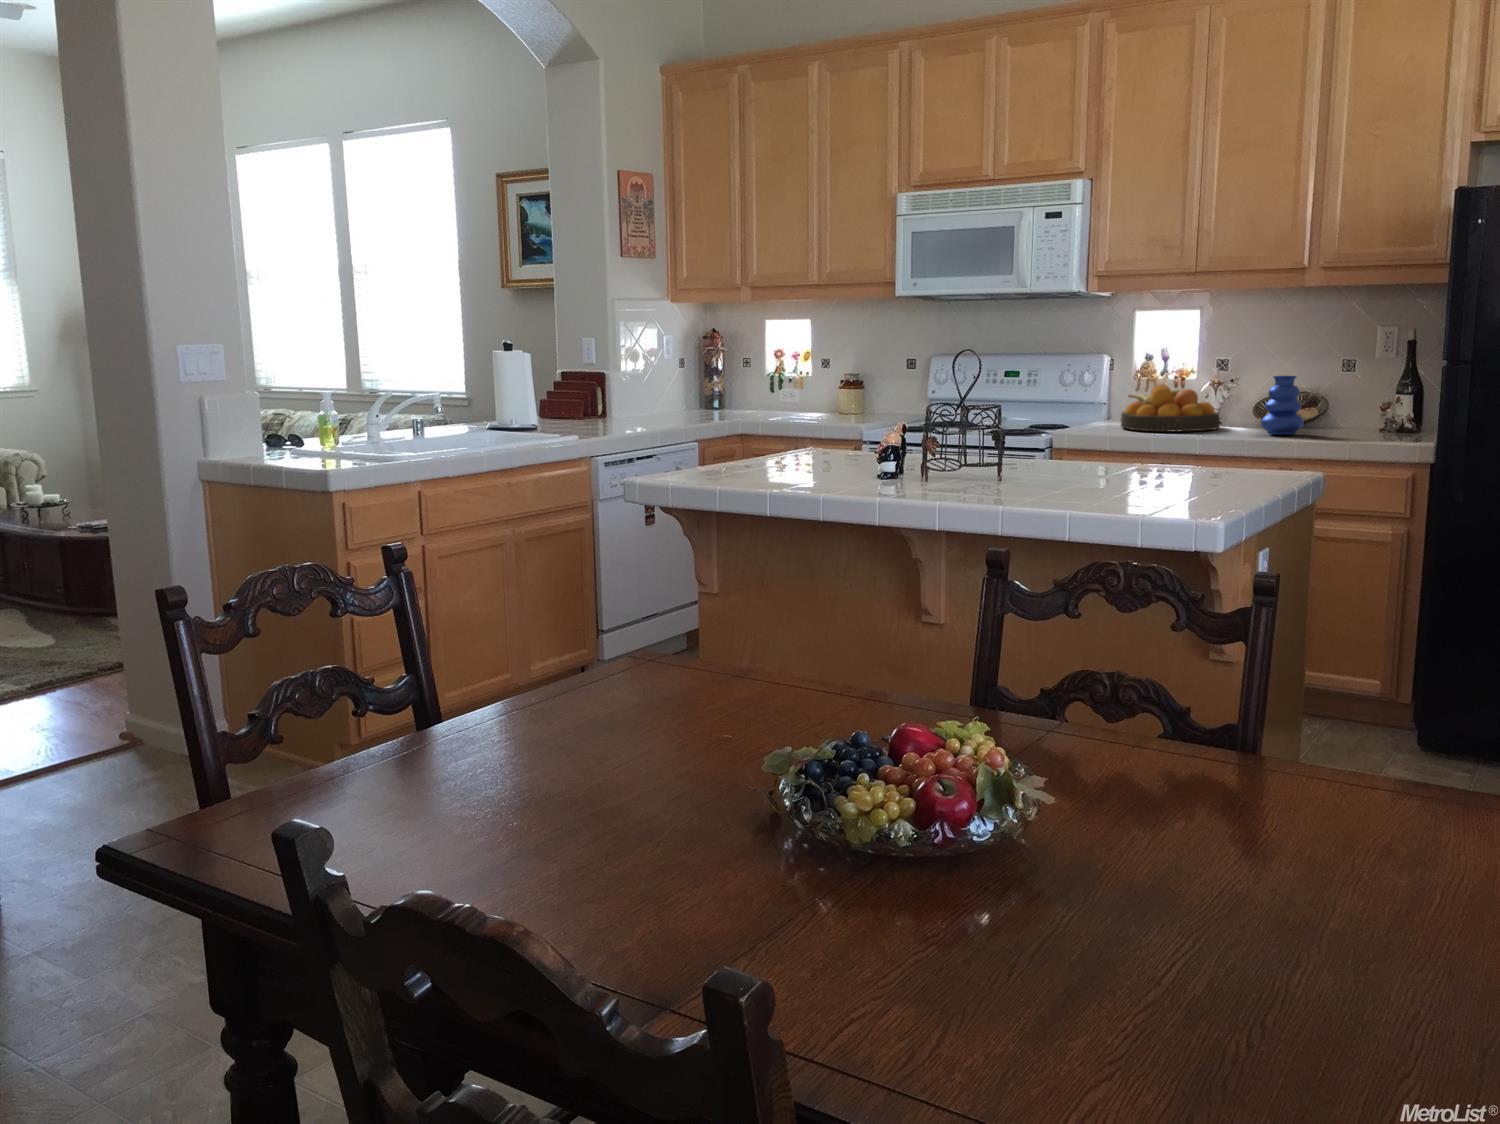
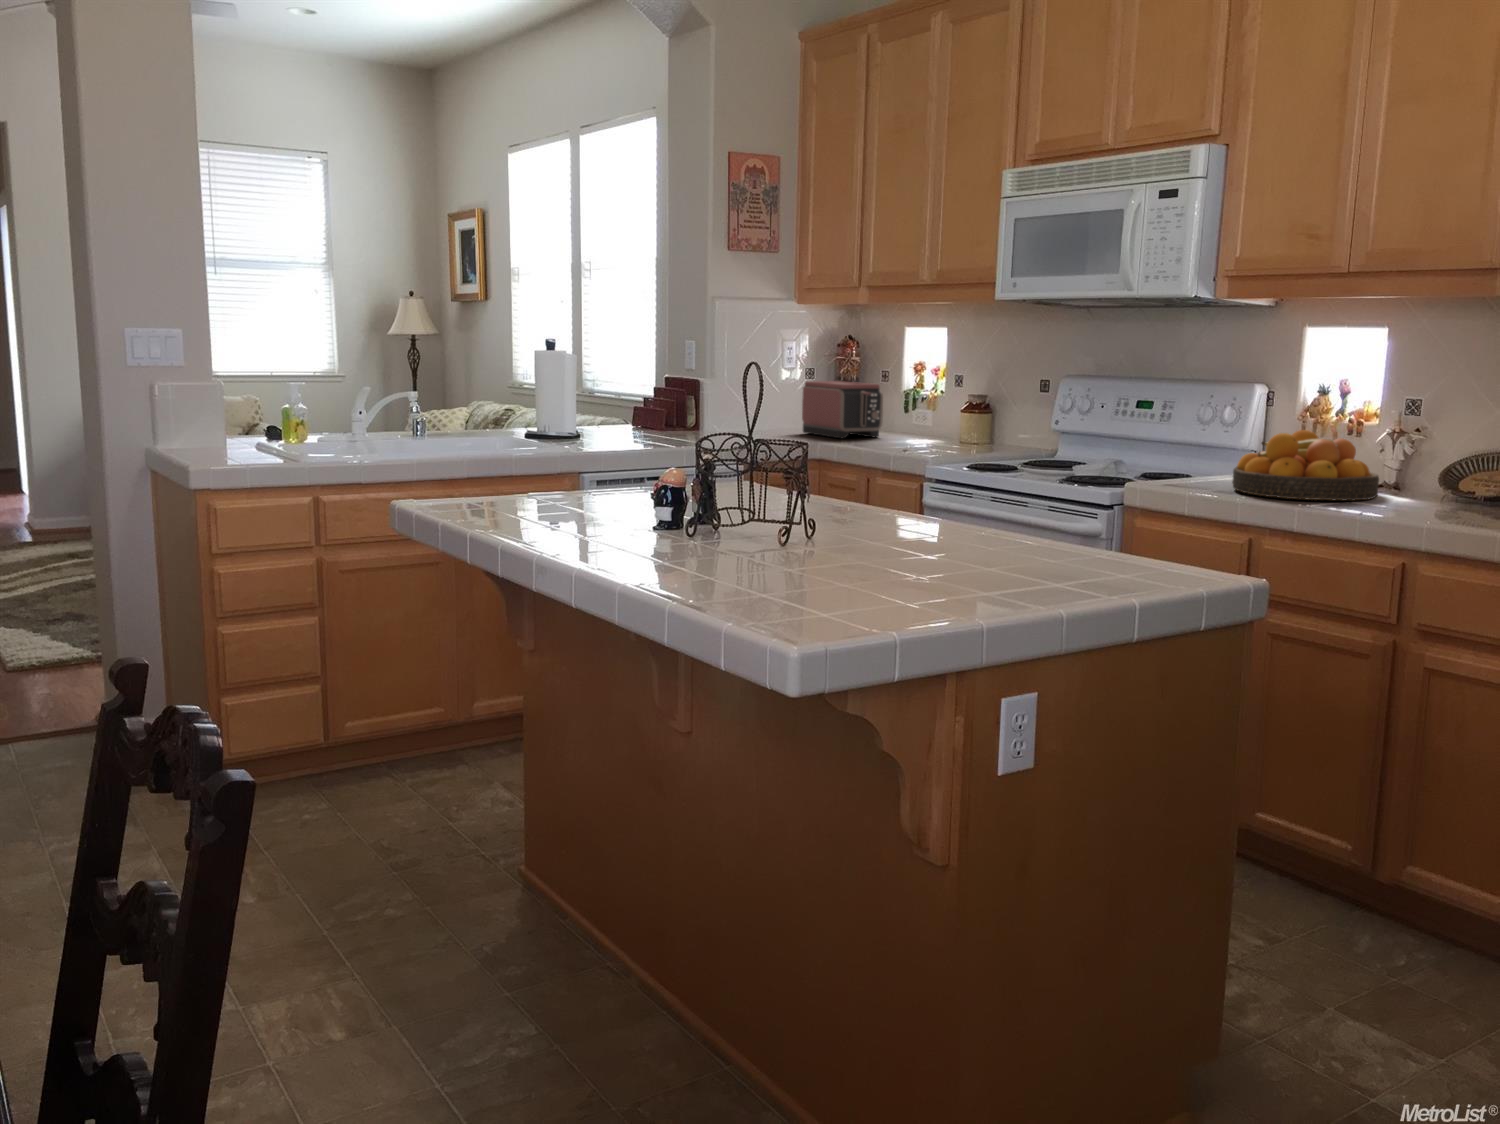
toaster: none [679,369,756,417] -> present [802,381,883,438]
vase: present [1261,376,1304,435] -> none [1404,427,1473,518]

